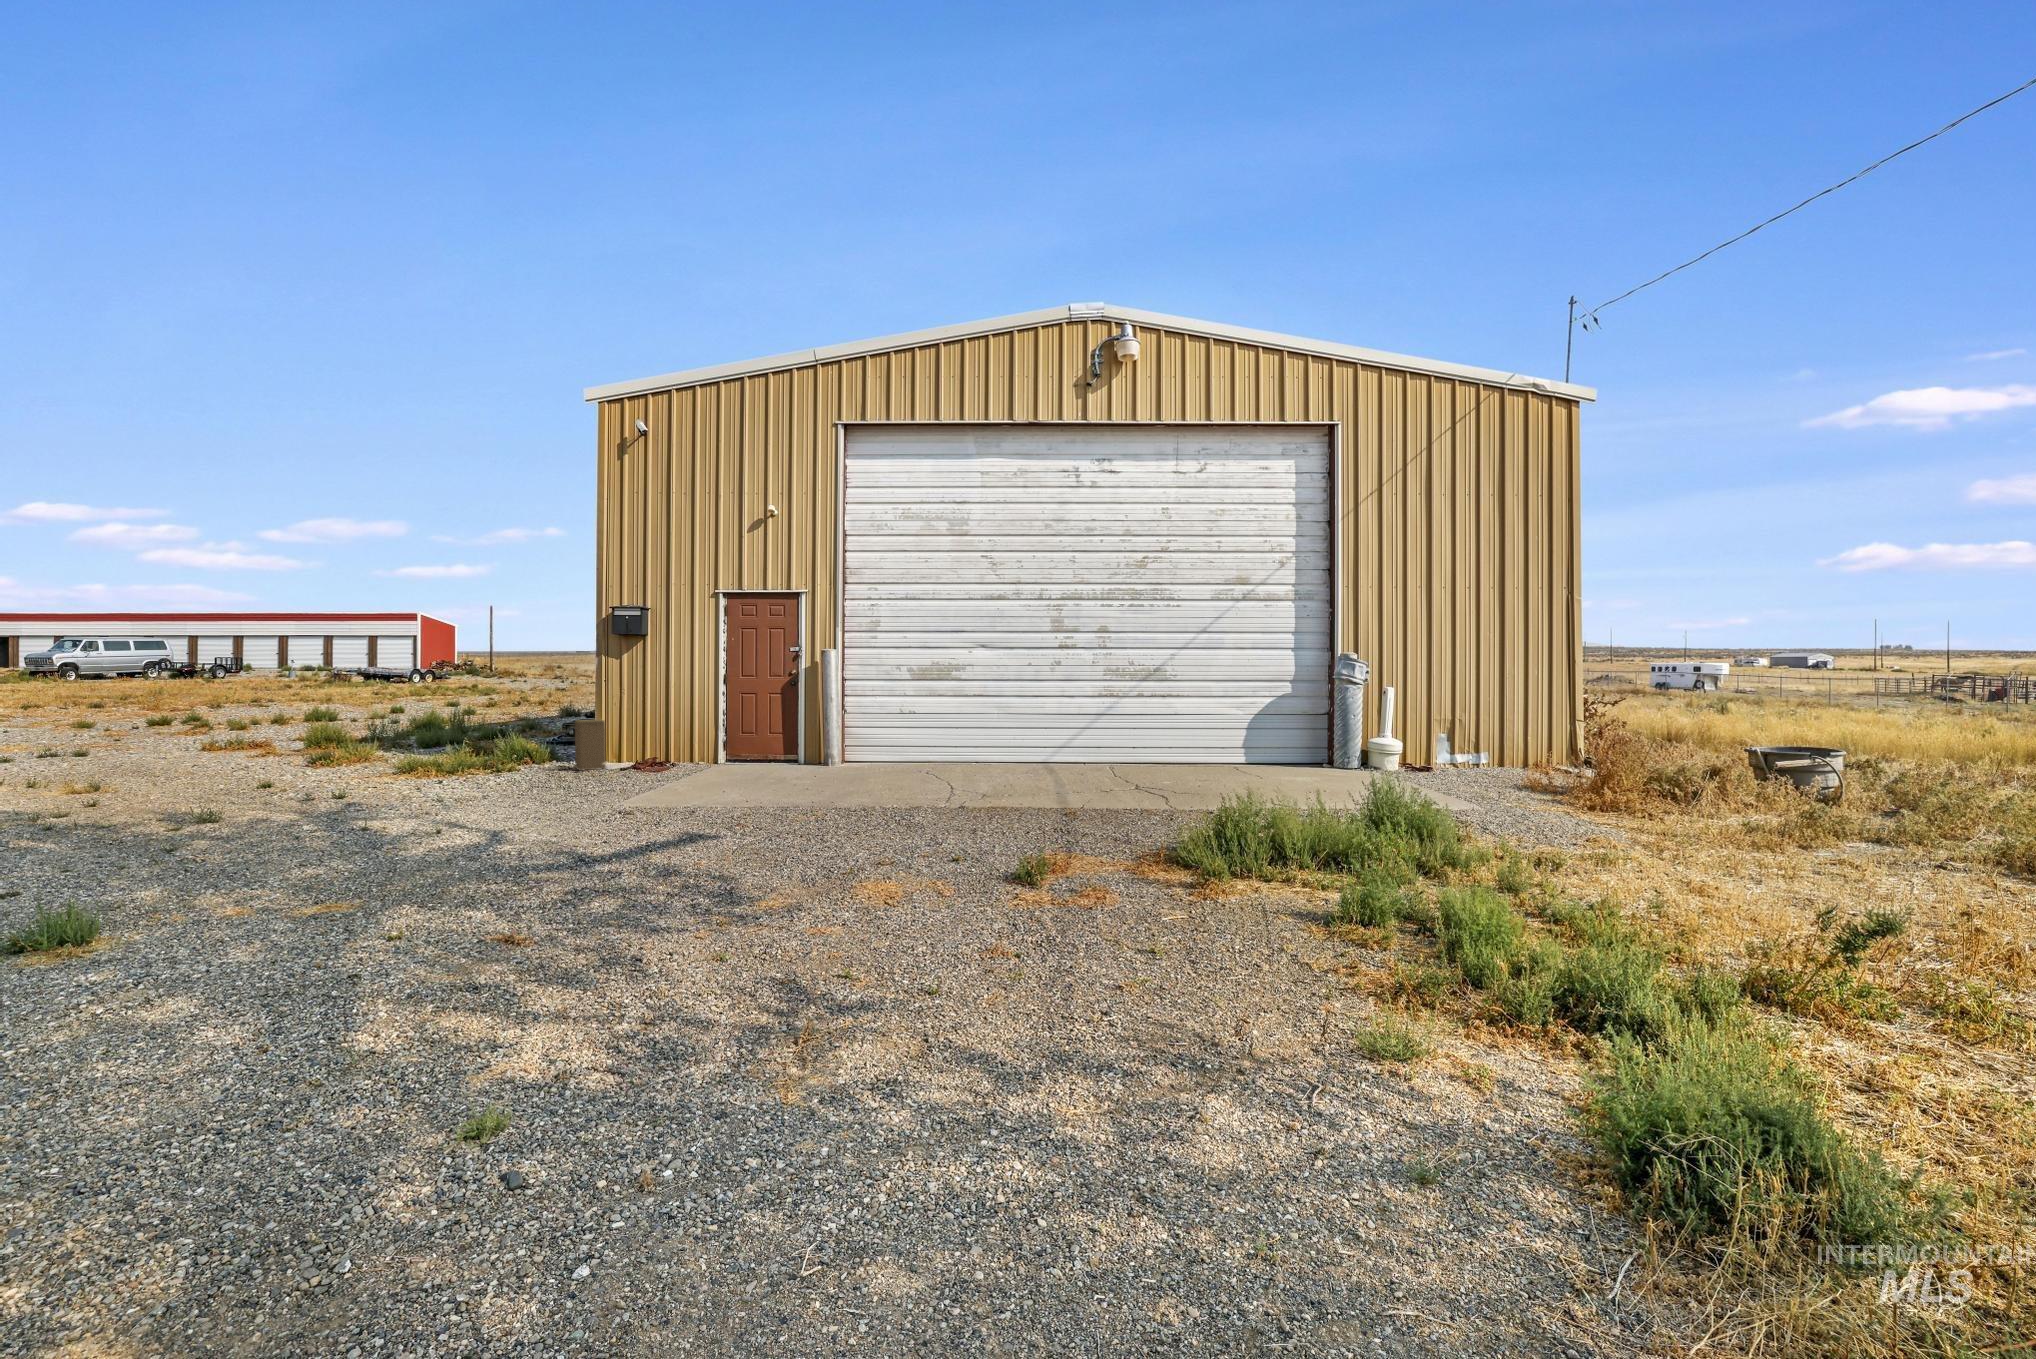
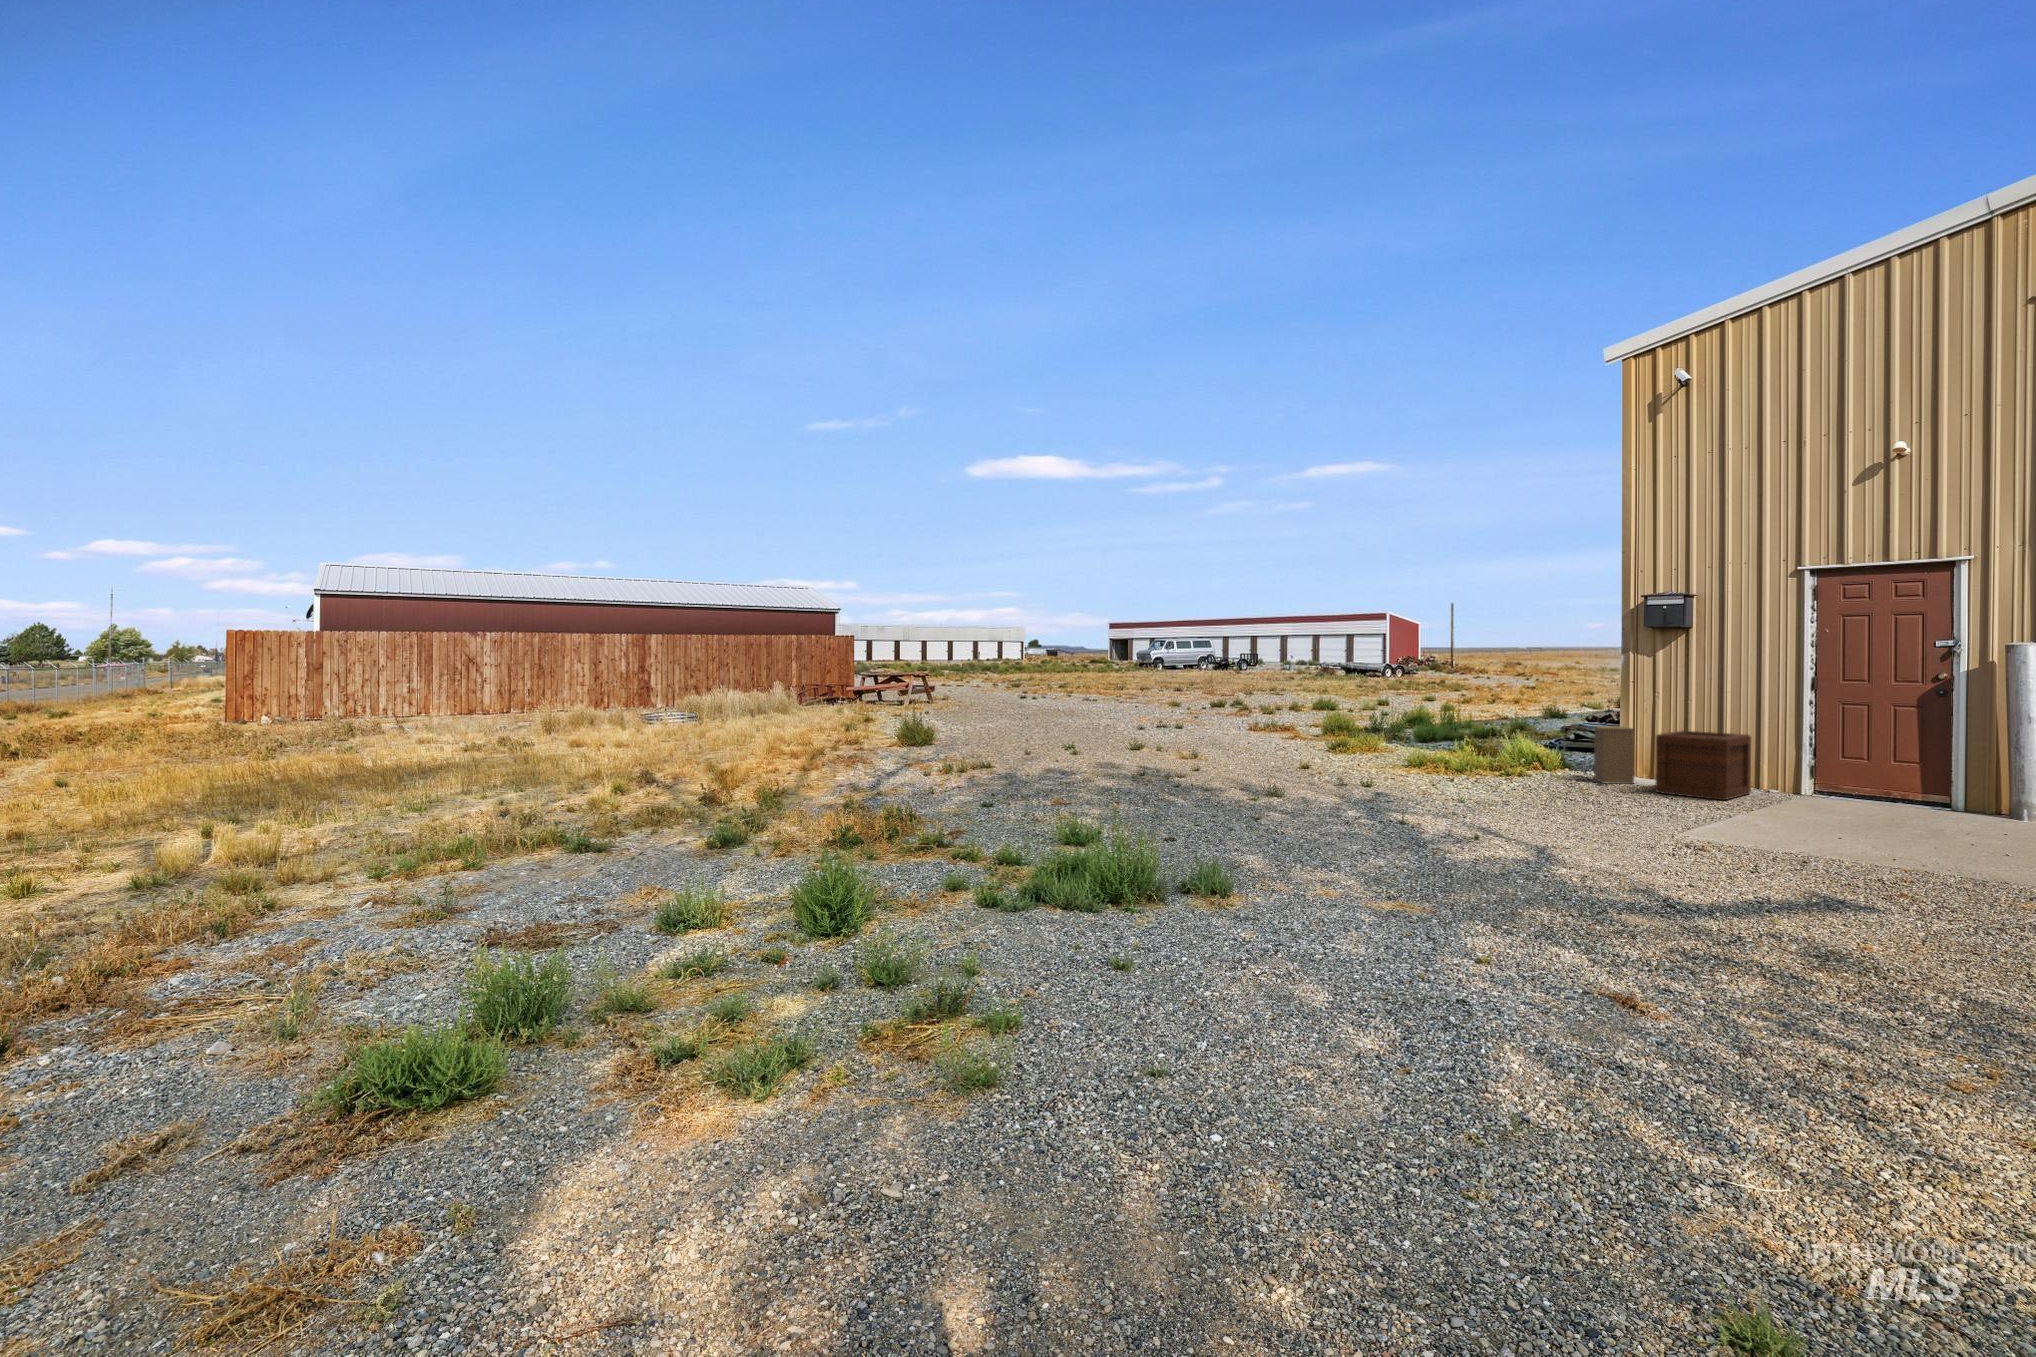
wooden crate: none [617,720,687,775] -> present [1655,731,1751,800]

